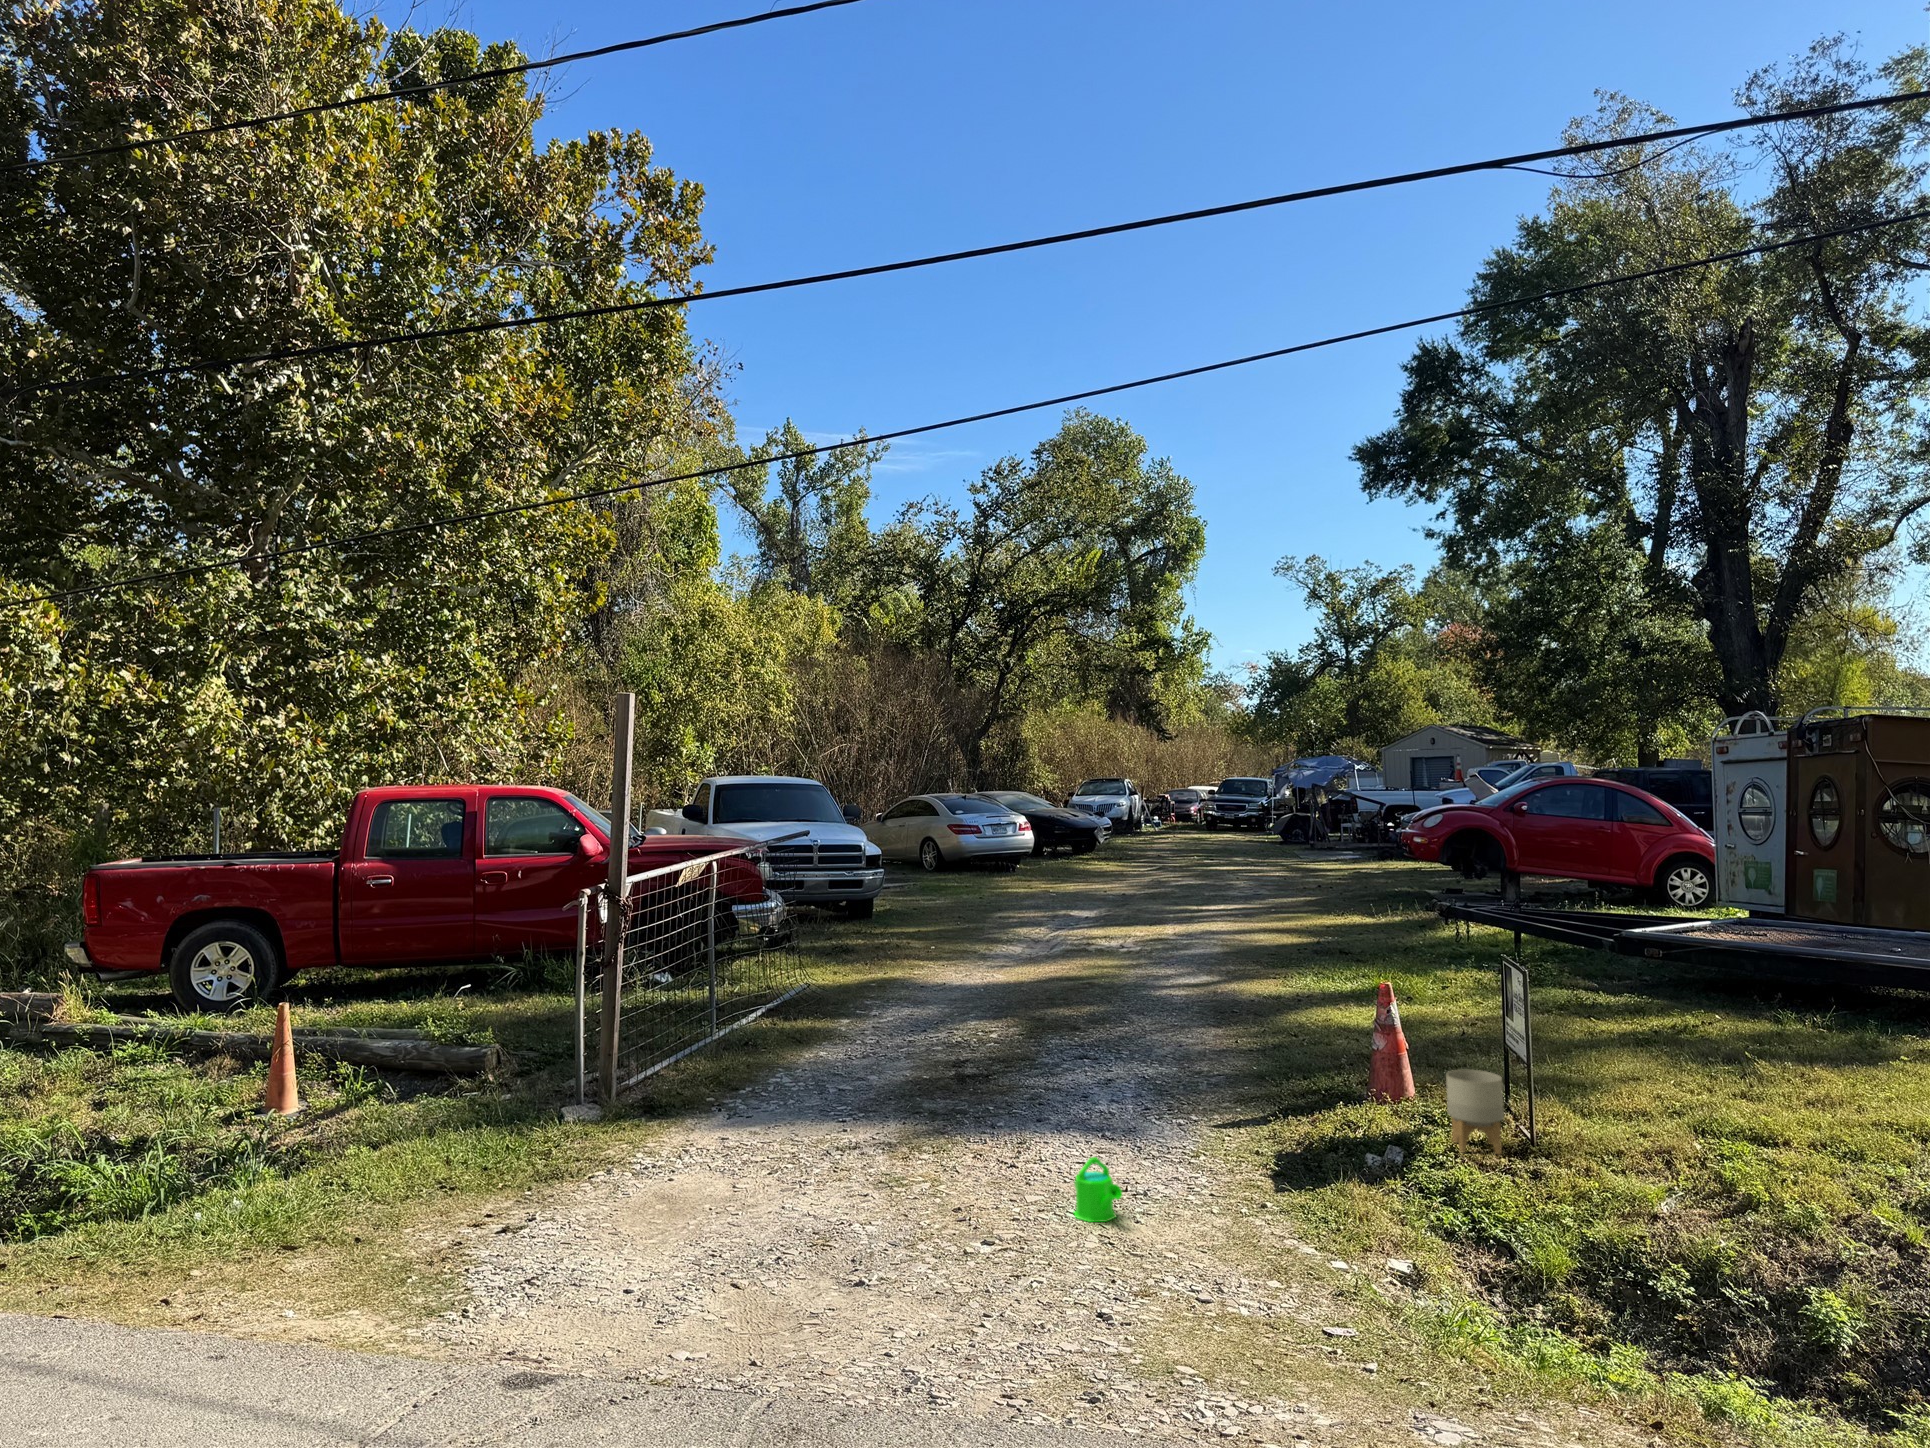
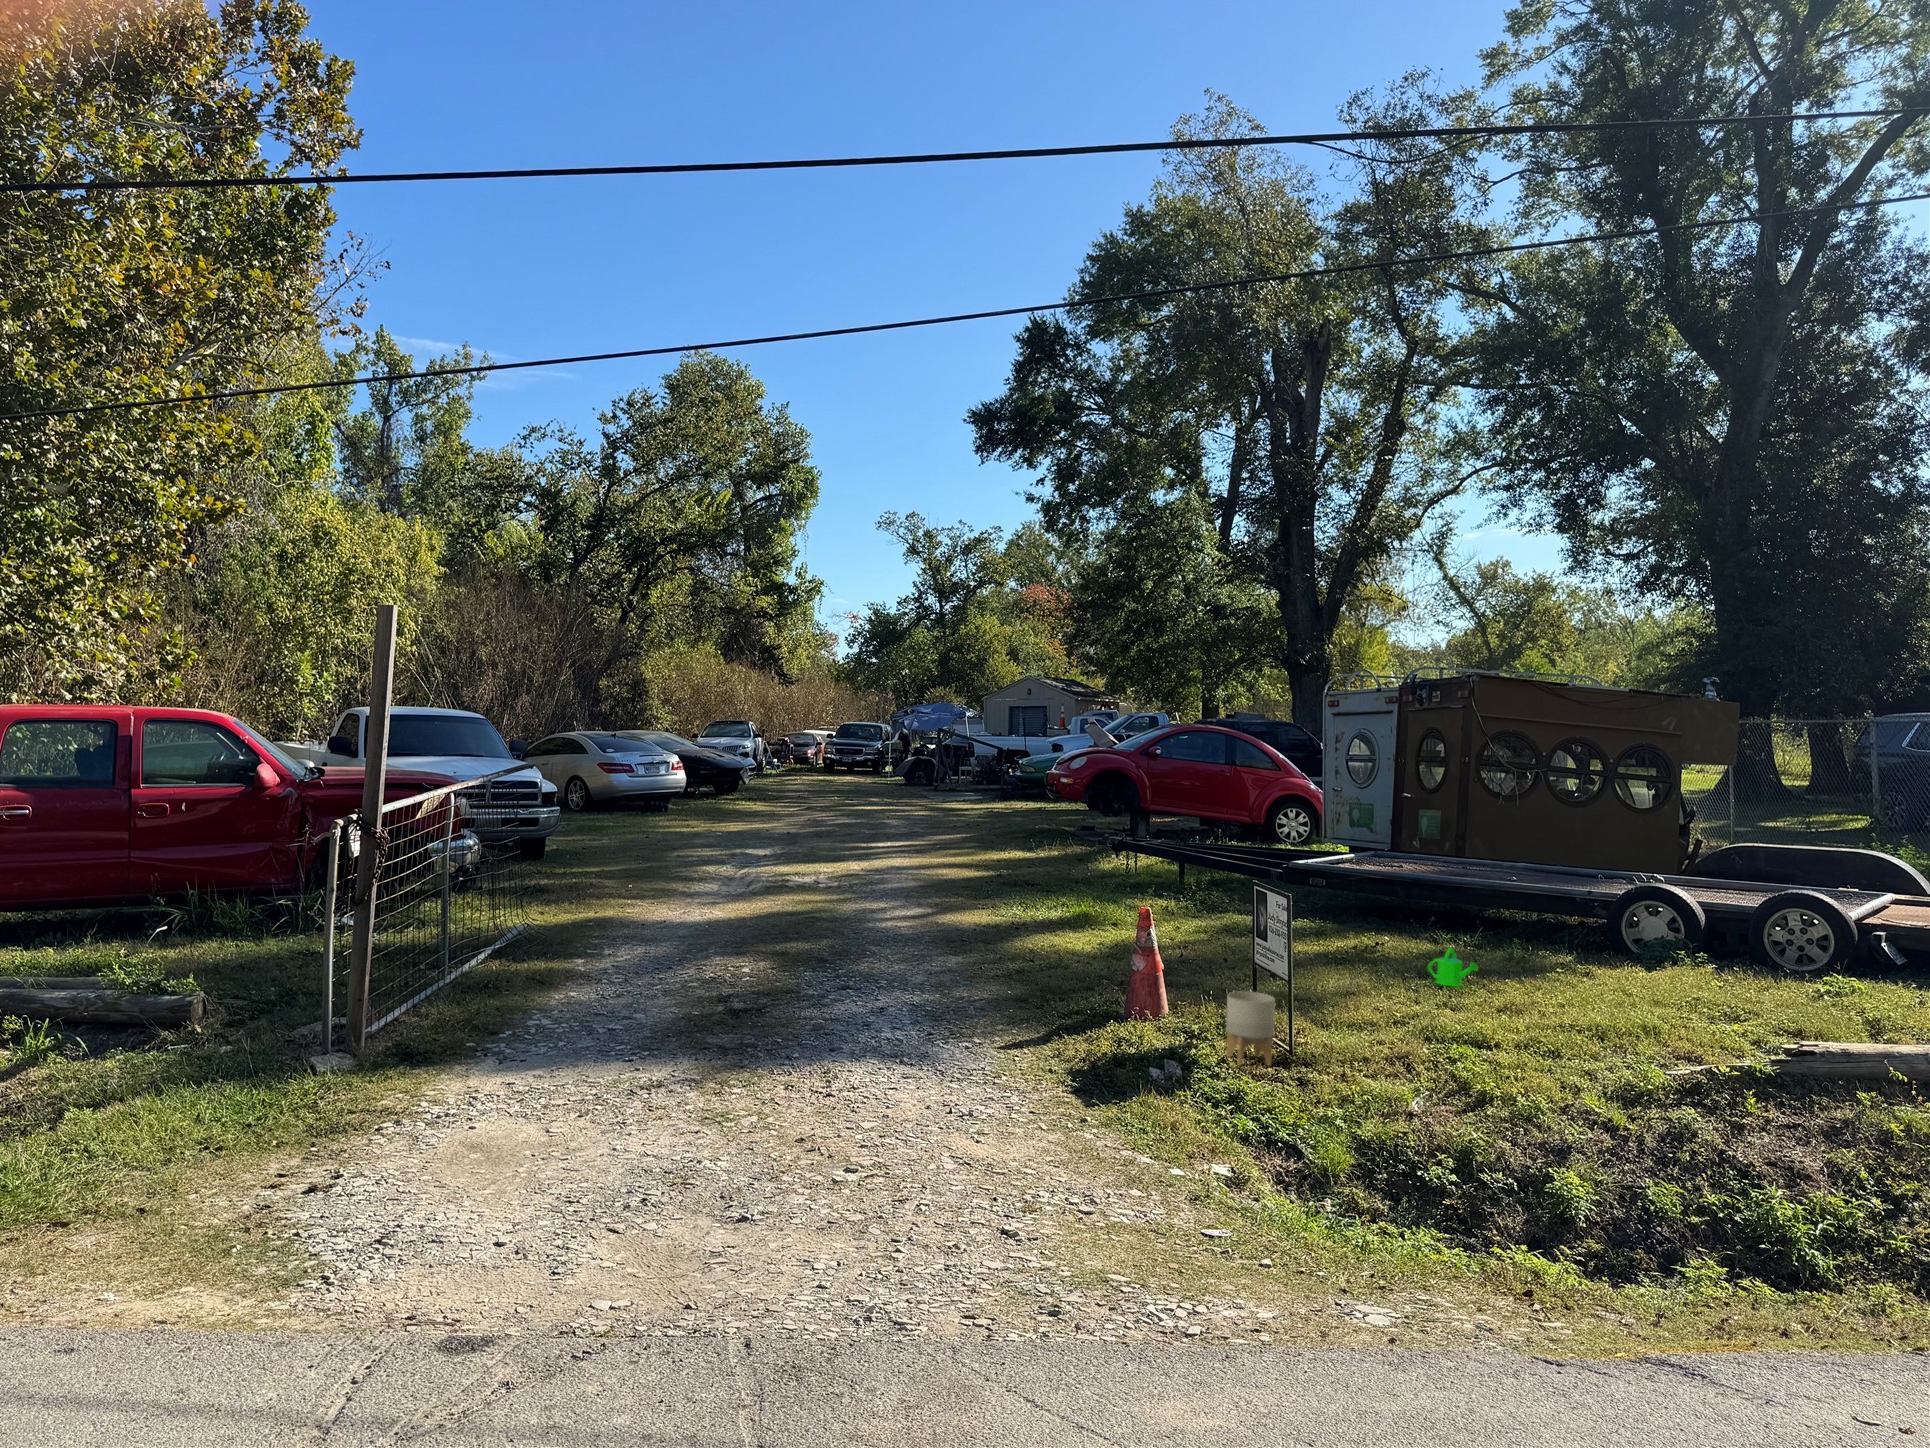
watering can: present [1074,1157,1122,1222] -> present [1428,948,1478,987]

